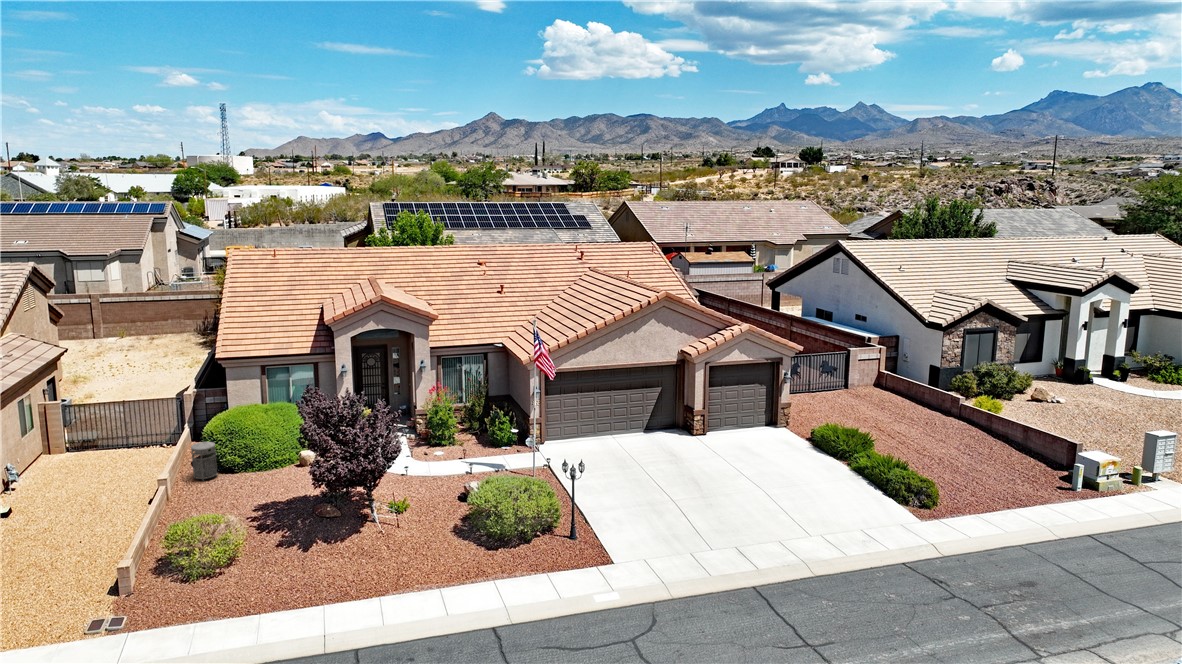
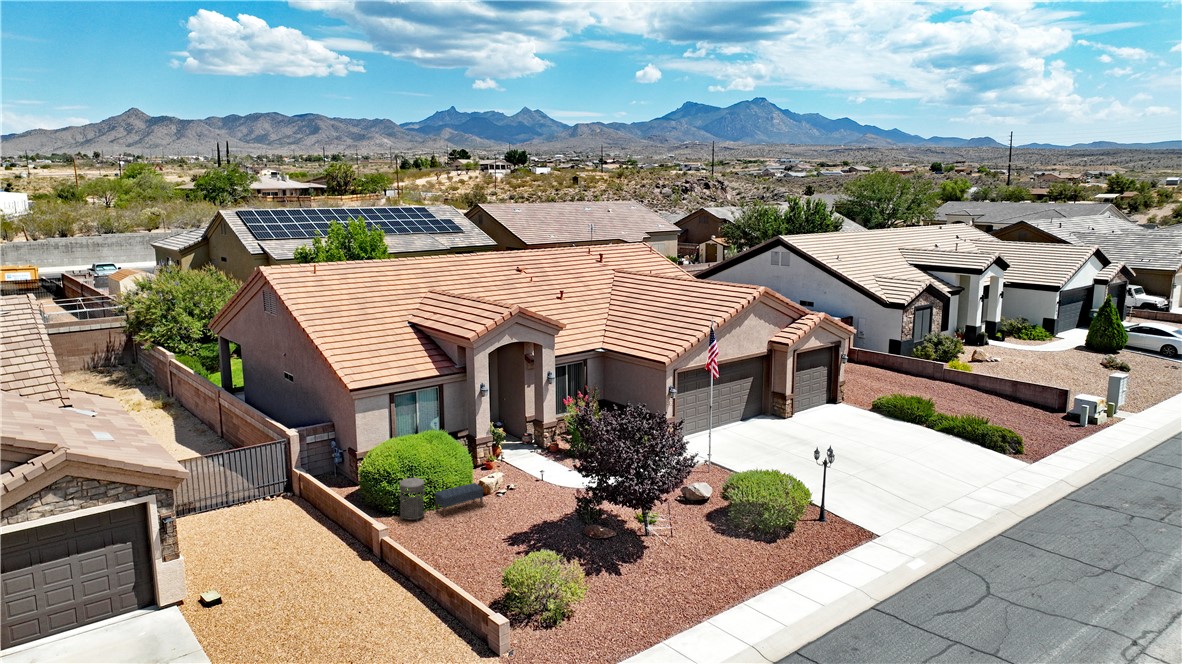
bench: none [226,454,274,481] -> present [435,483,484,517]

